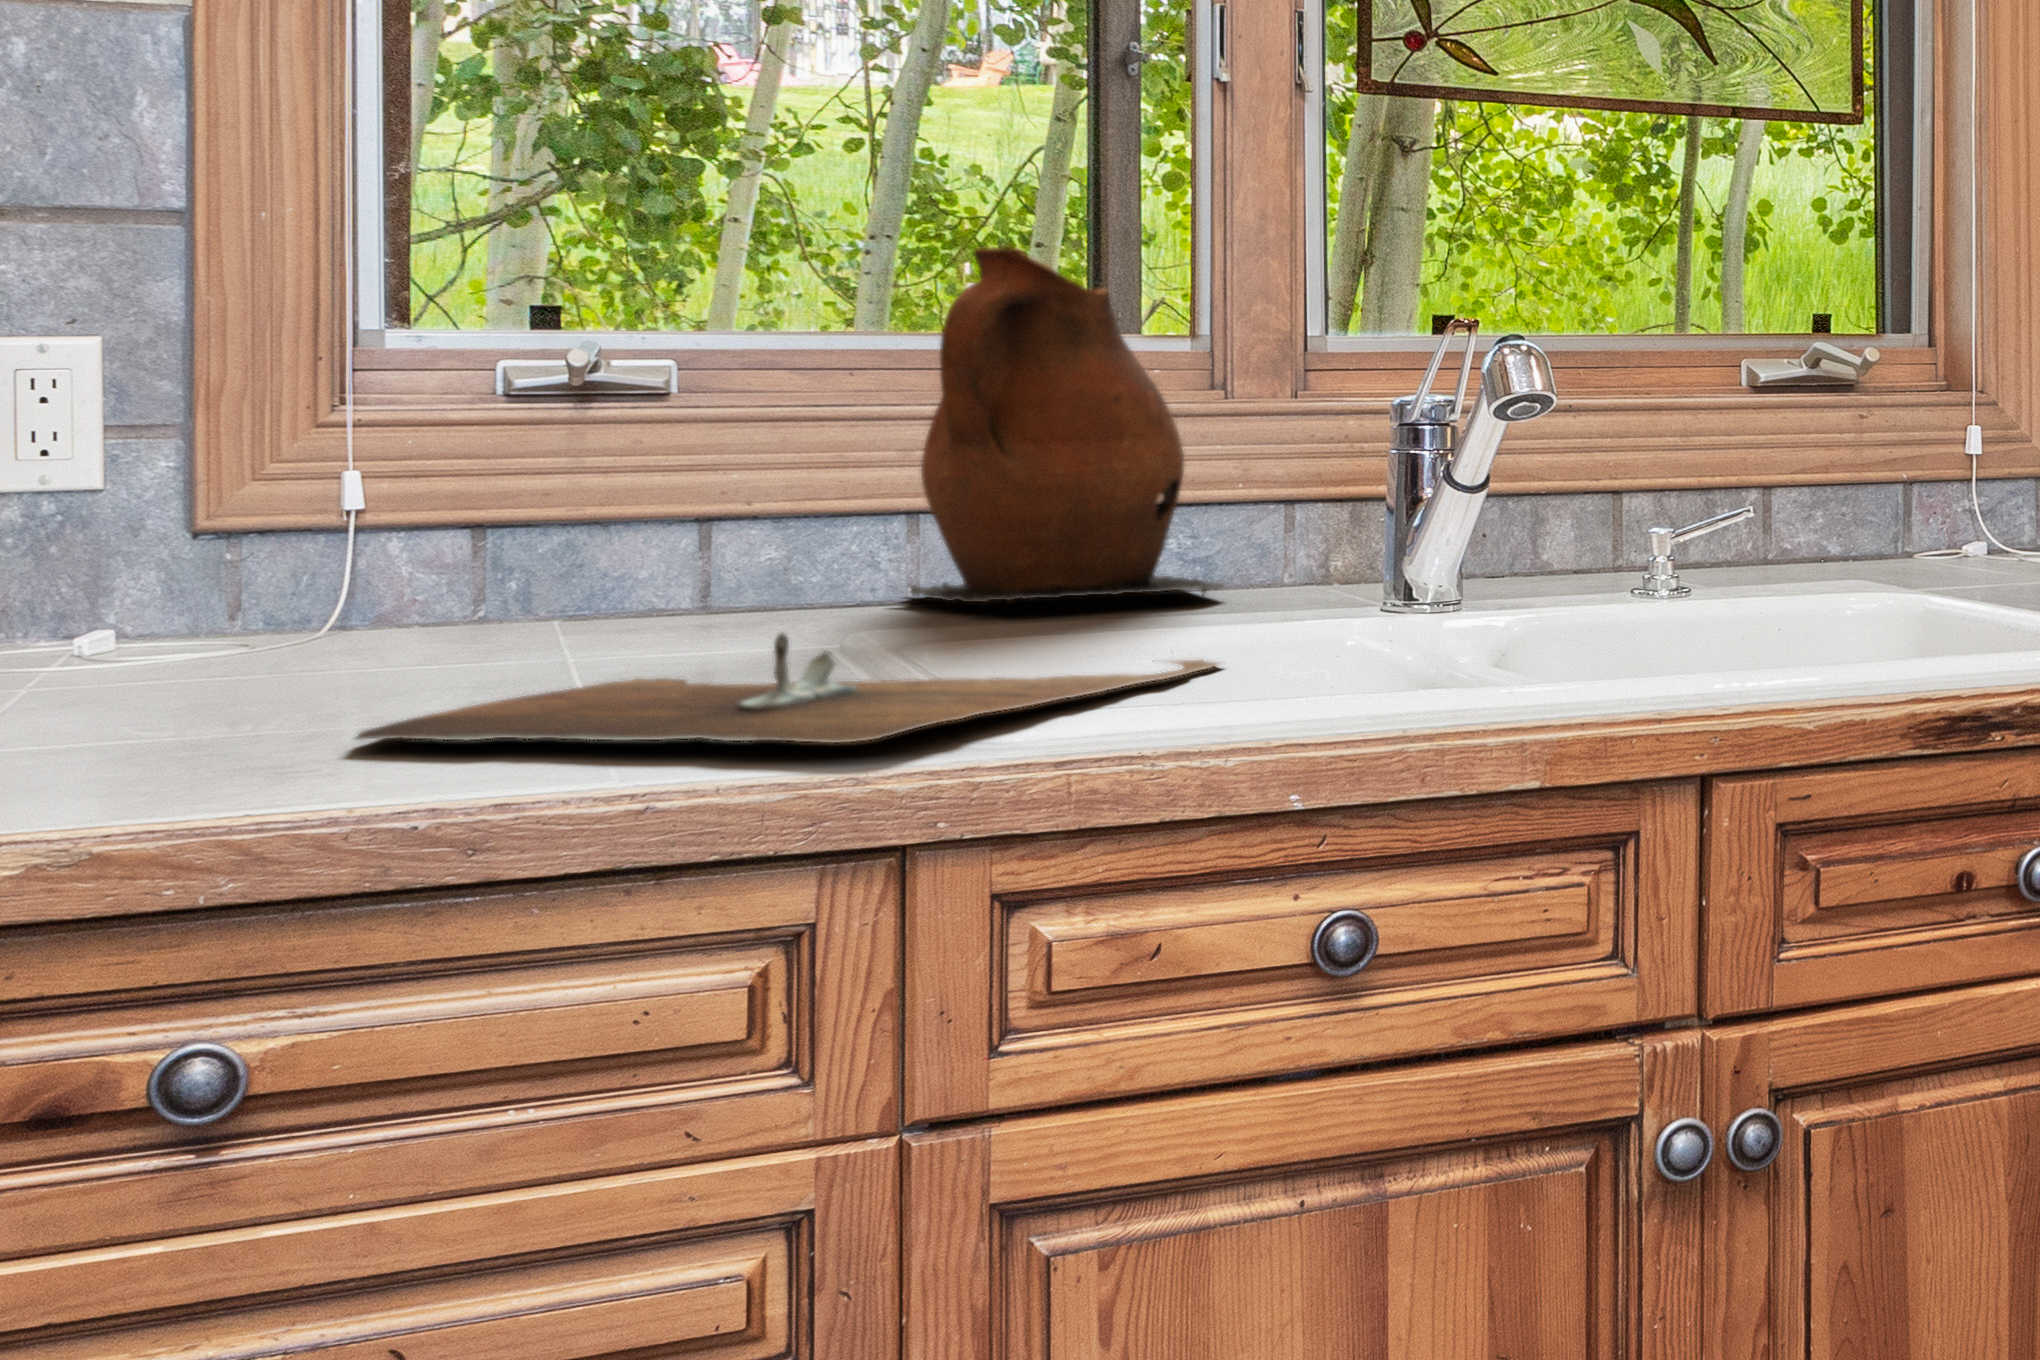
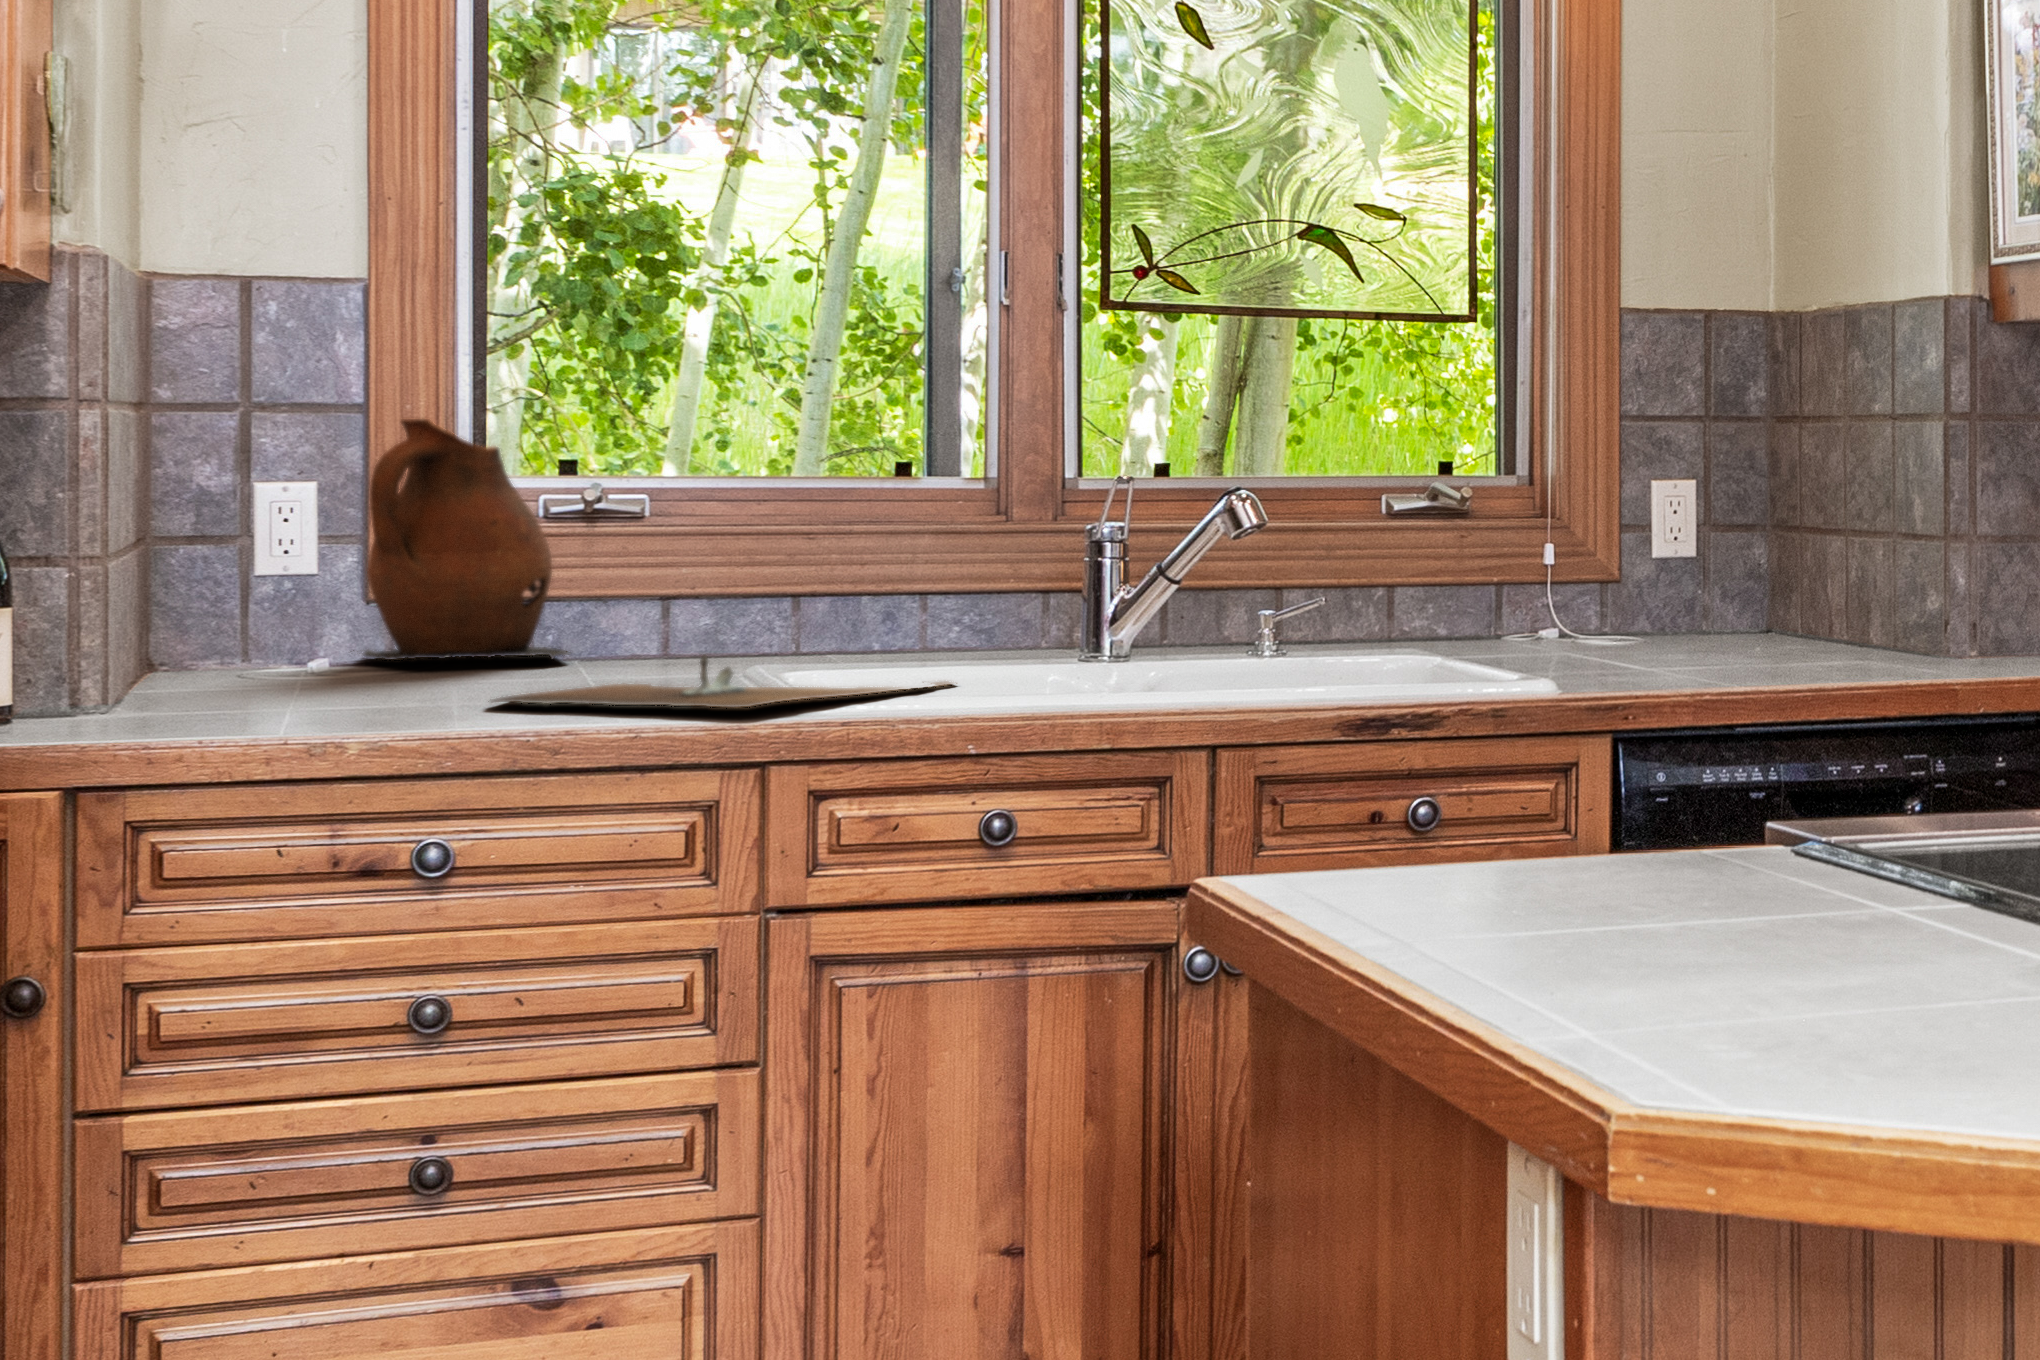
ceramic pitcher: present [893,247,1223,602] -> present [353,418,569,660]

